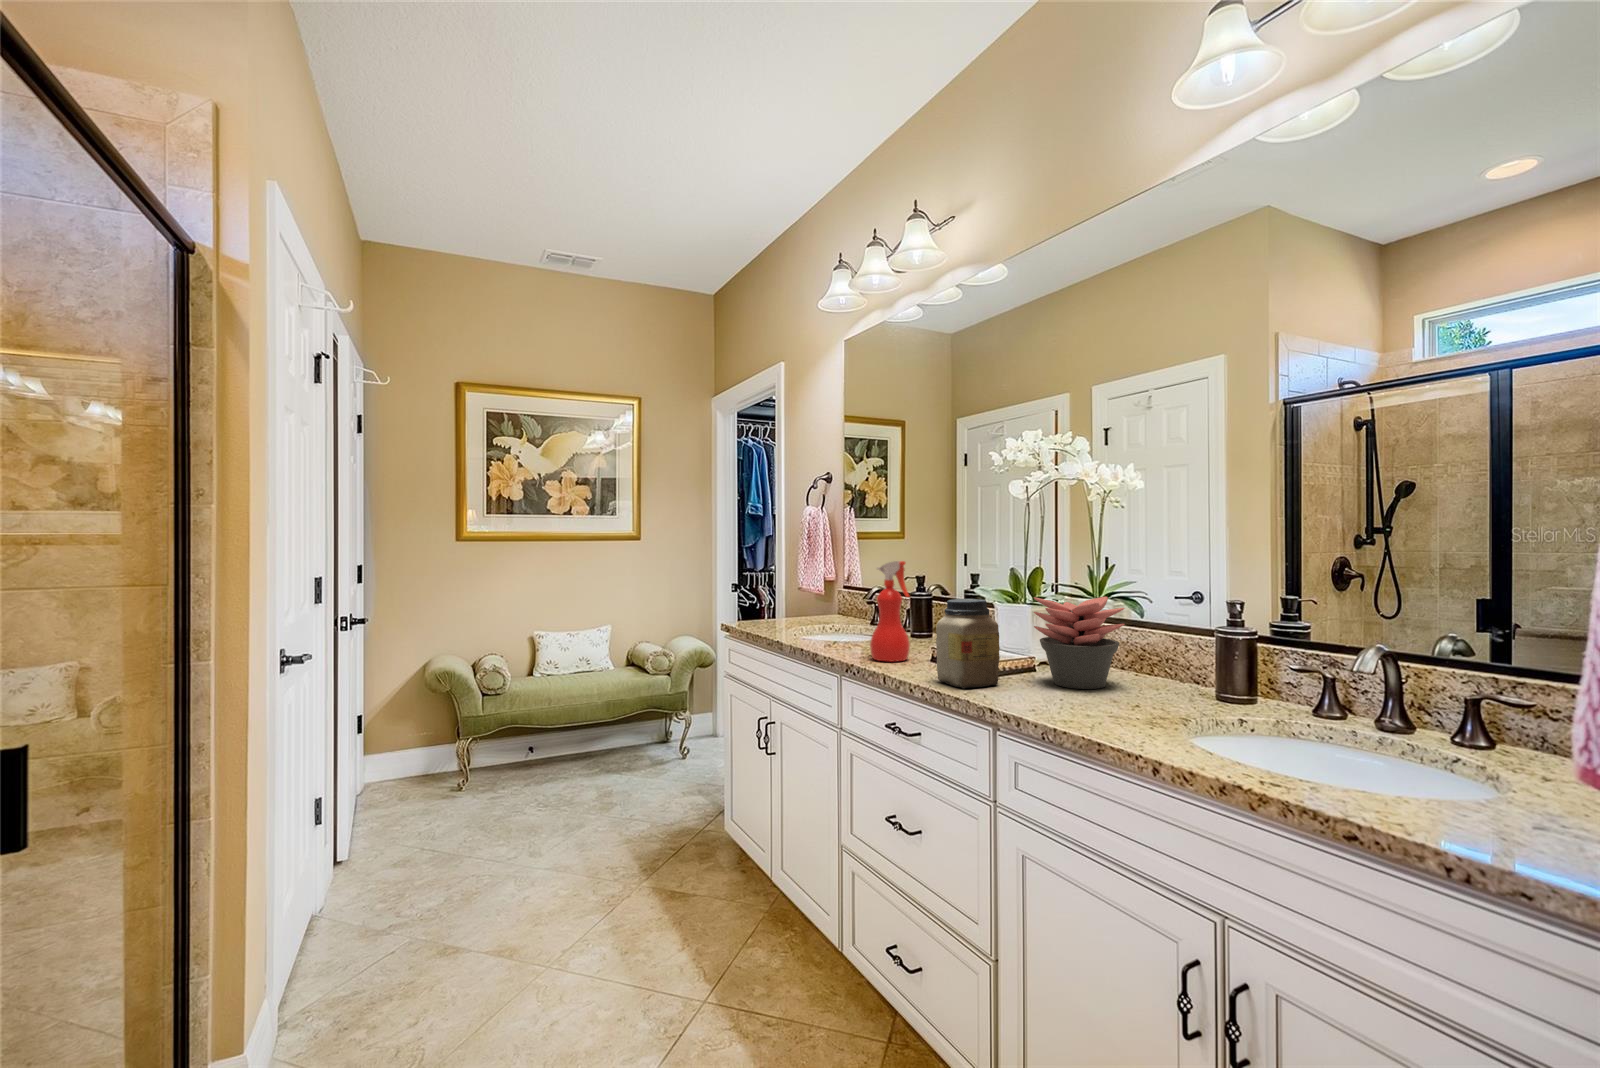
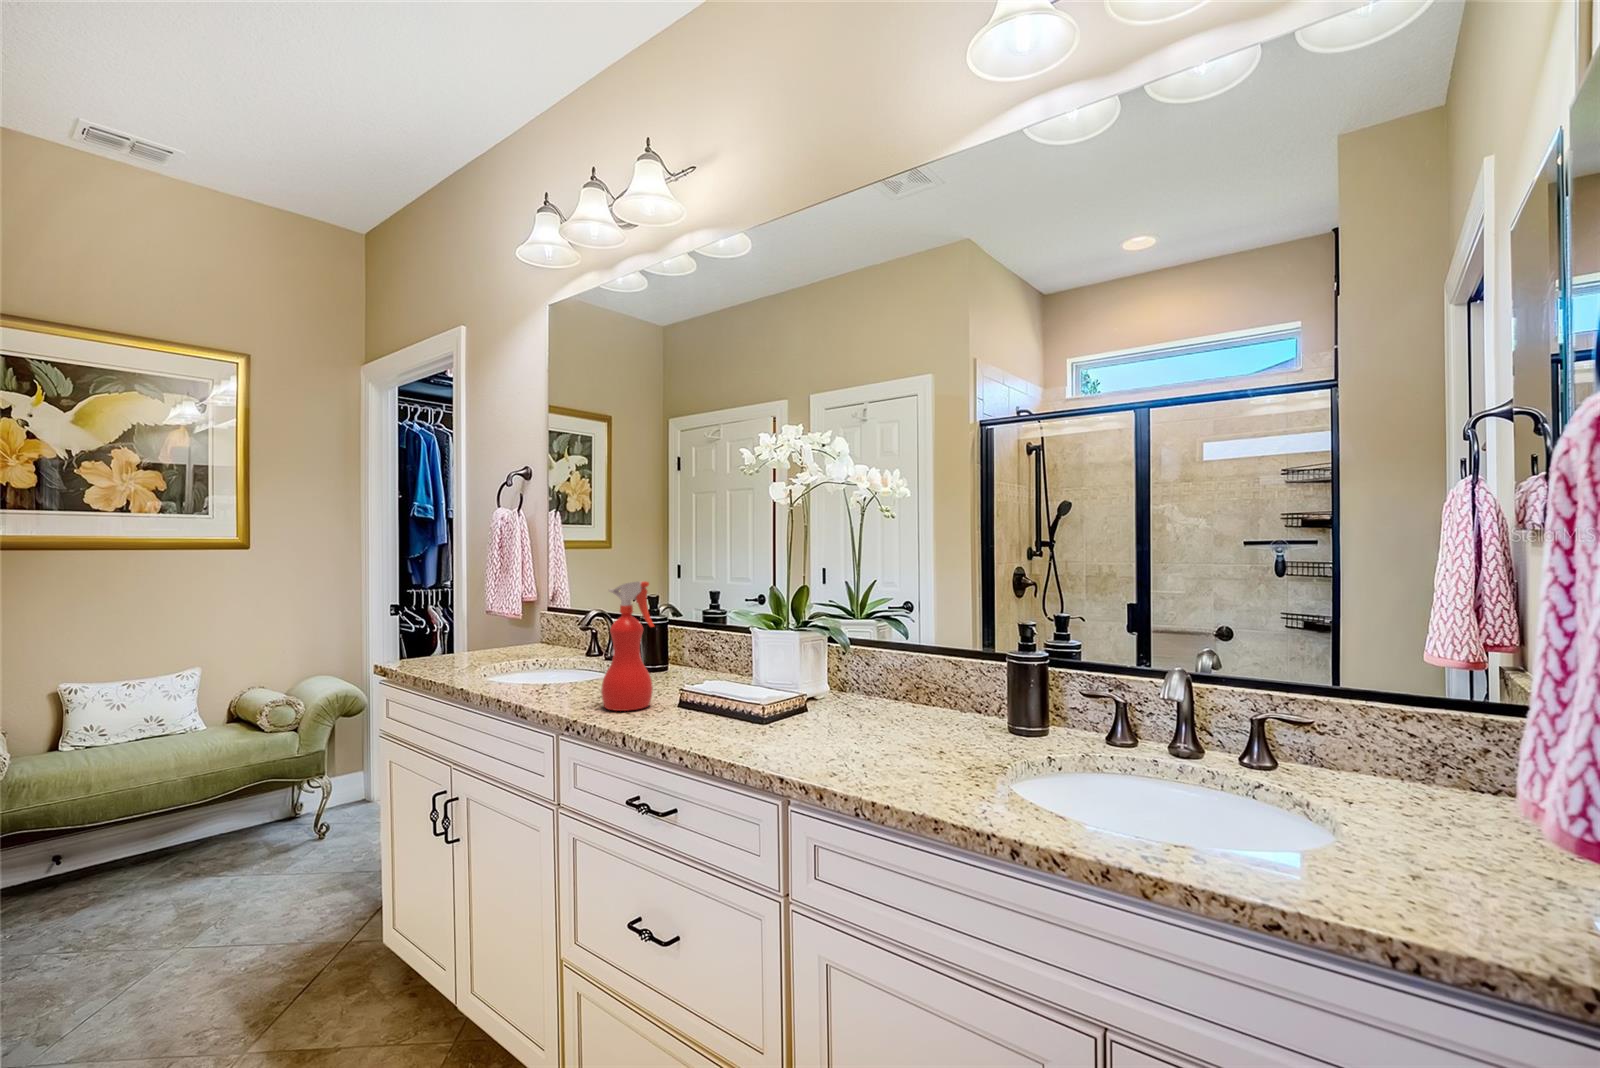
succulent plant: present [1034,597,1124,689] -> none [812,619,913,731]
jar: present [936,599,1000,689] -> none [699,630,777,747]

